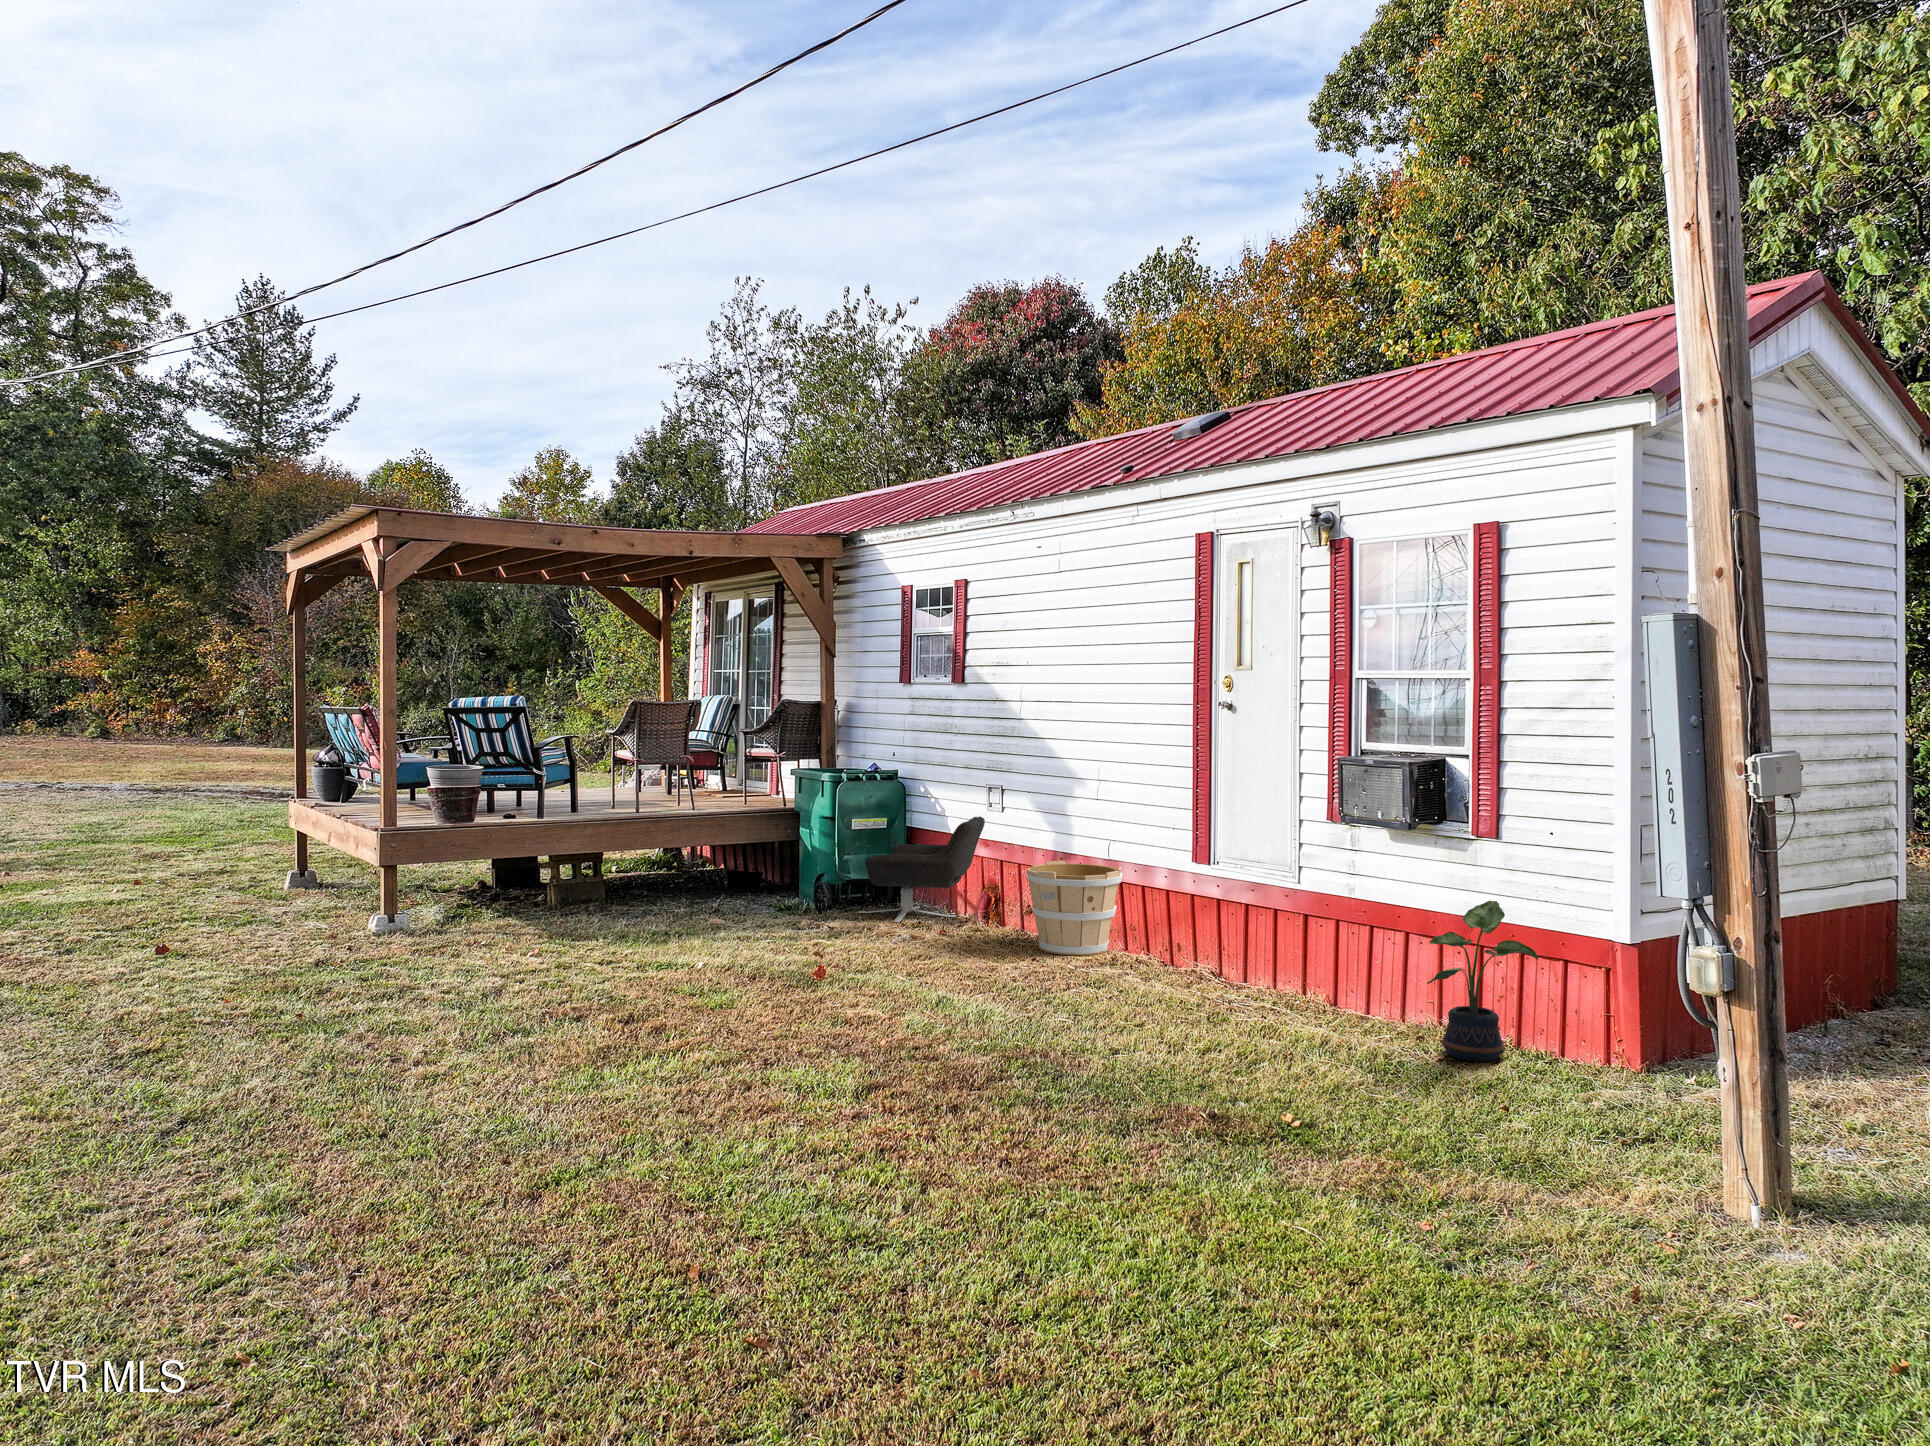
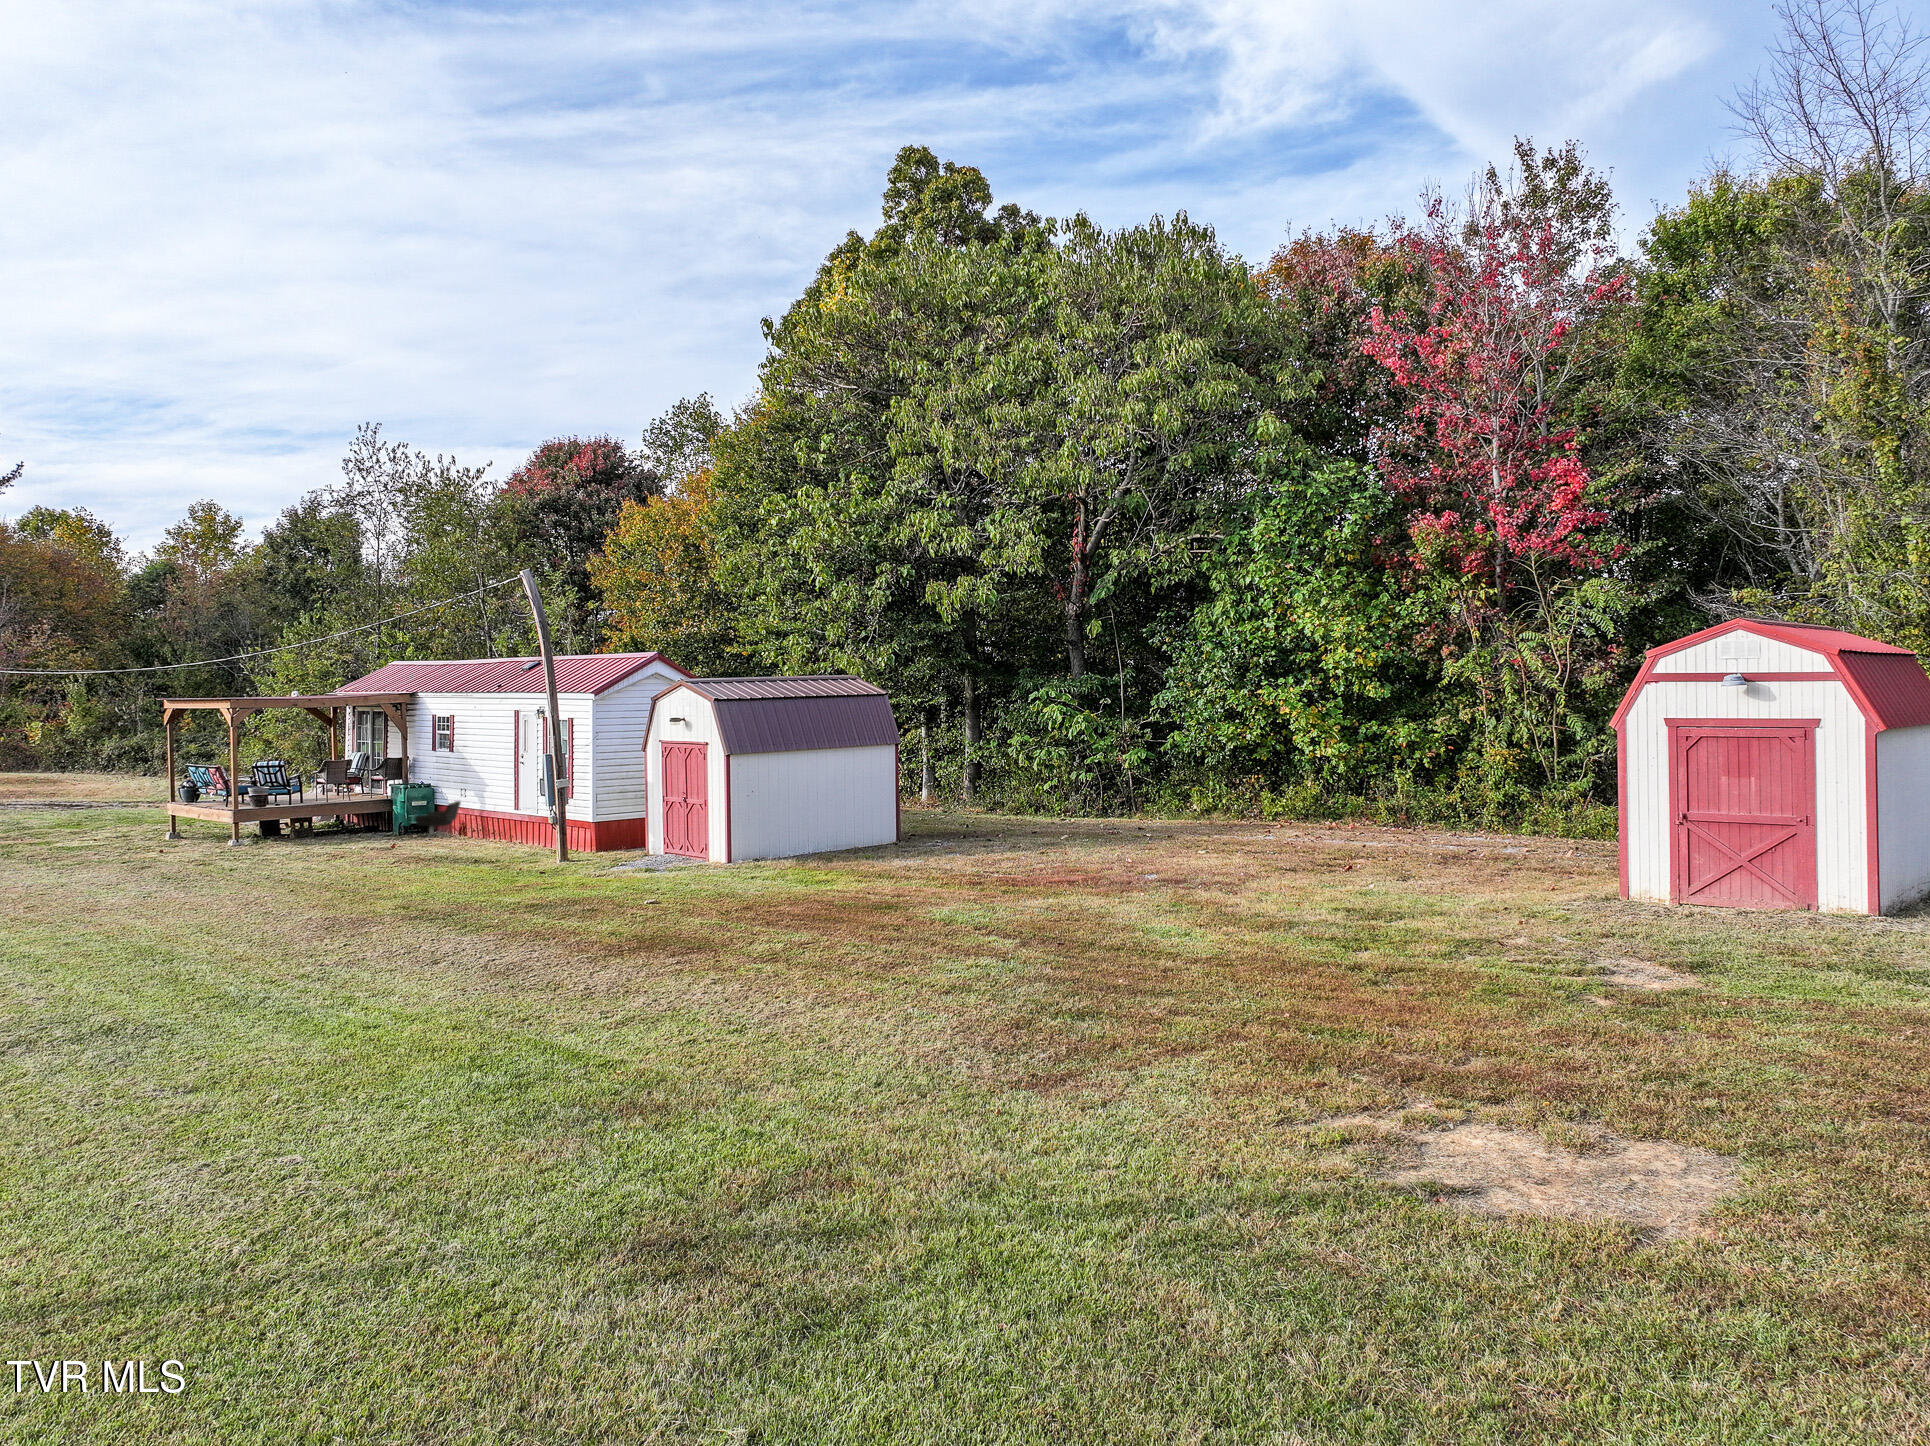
wooden bucket: present [1027,861,1123,956] -> none [466,815,500,844]
potted plant: present [1427,901,1538,1061] -> none [550,819,575,858]

